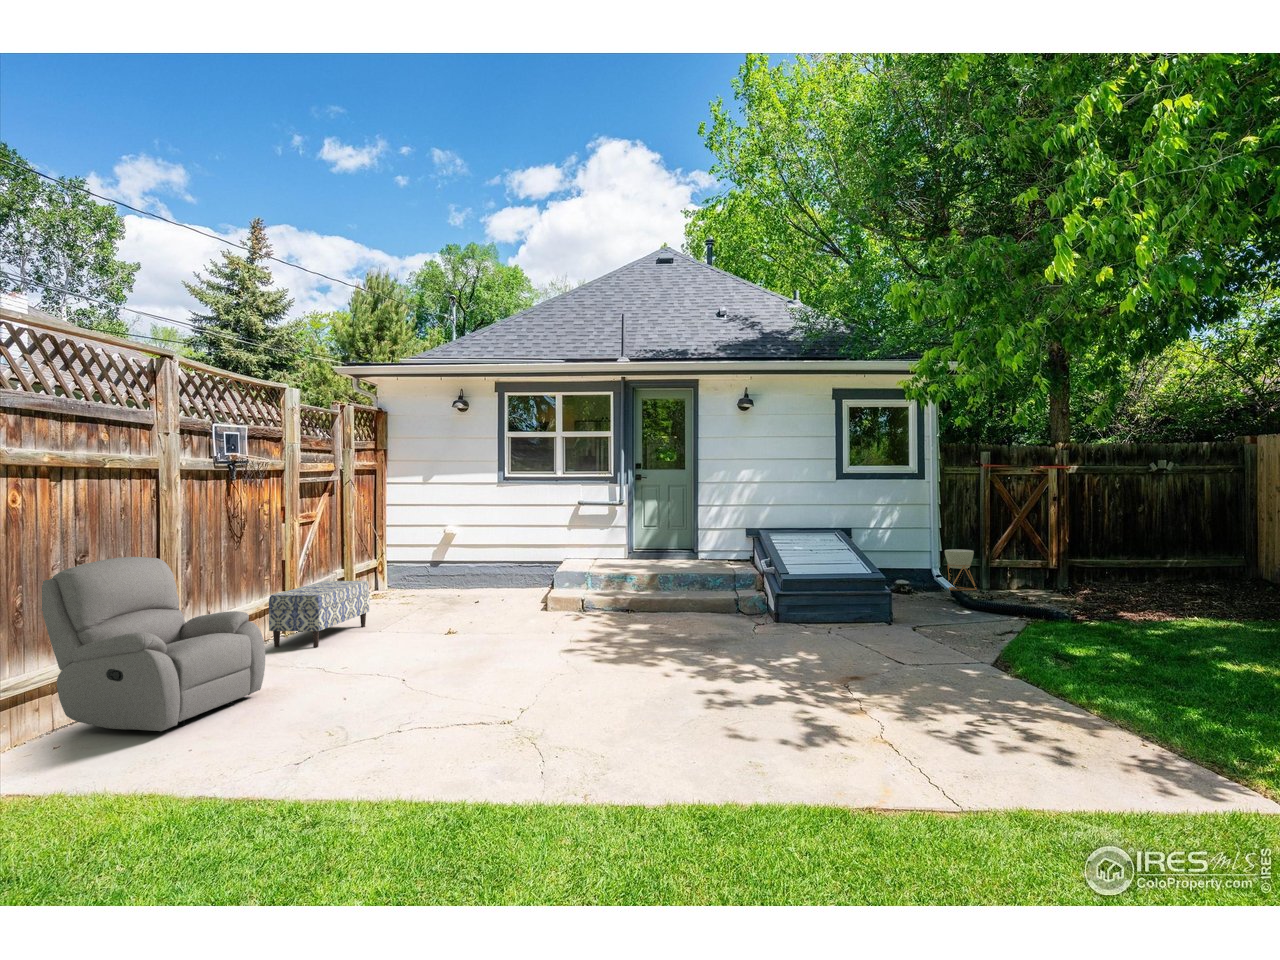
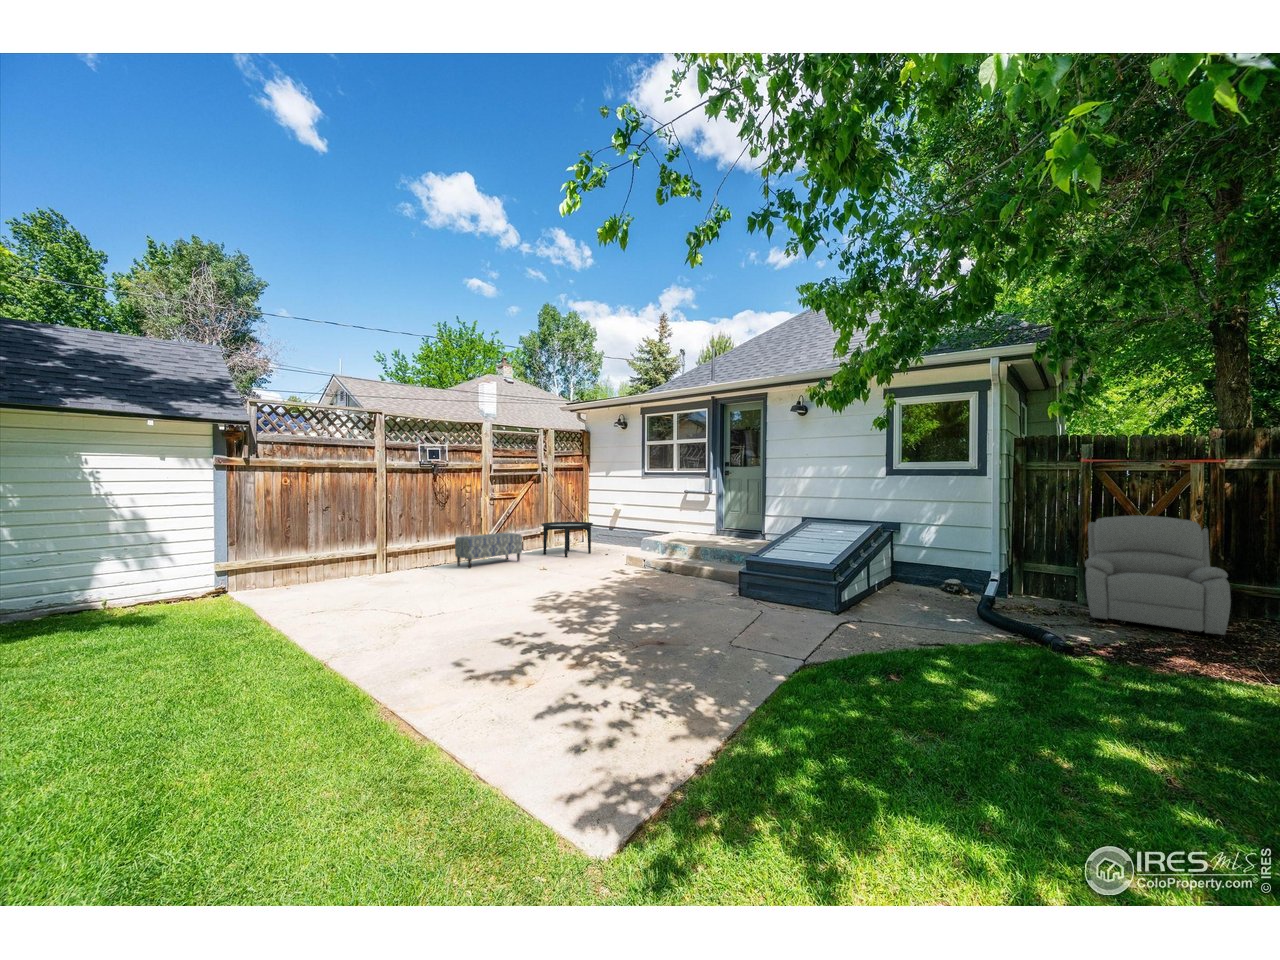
planter: present [945,549,977,590] -> none [1017,554,1057,605]
round table: none [356,555,444,612] -> present [541,522,593,557]
chair: present [41,557,265,731] -> present [1085,516,1231,635]

